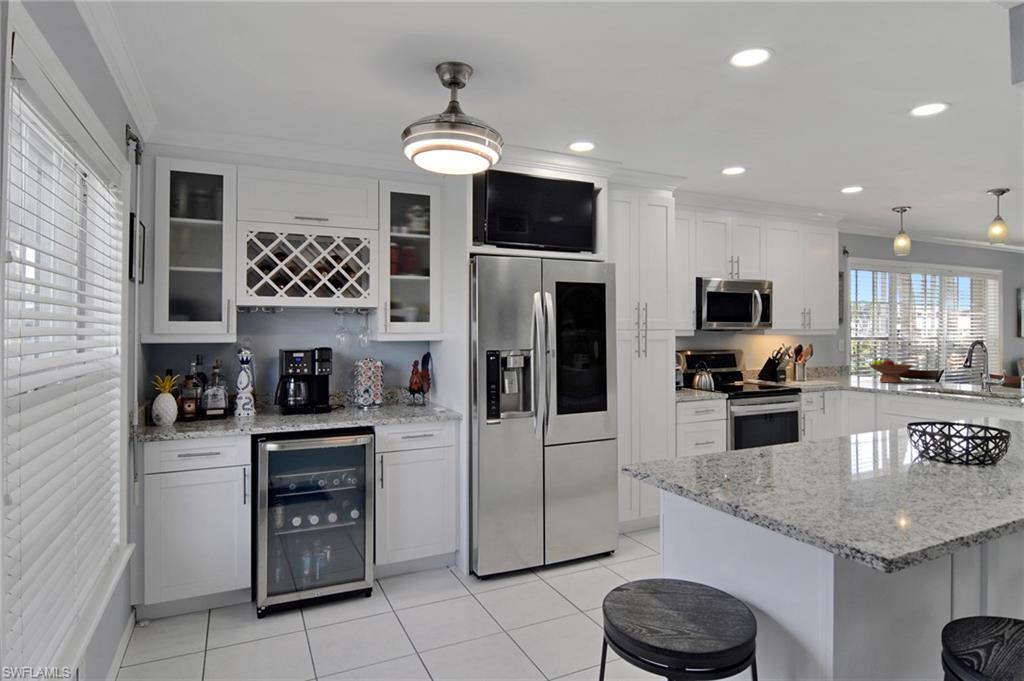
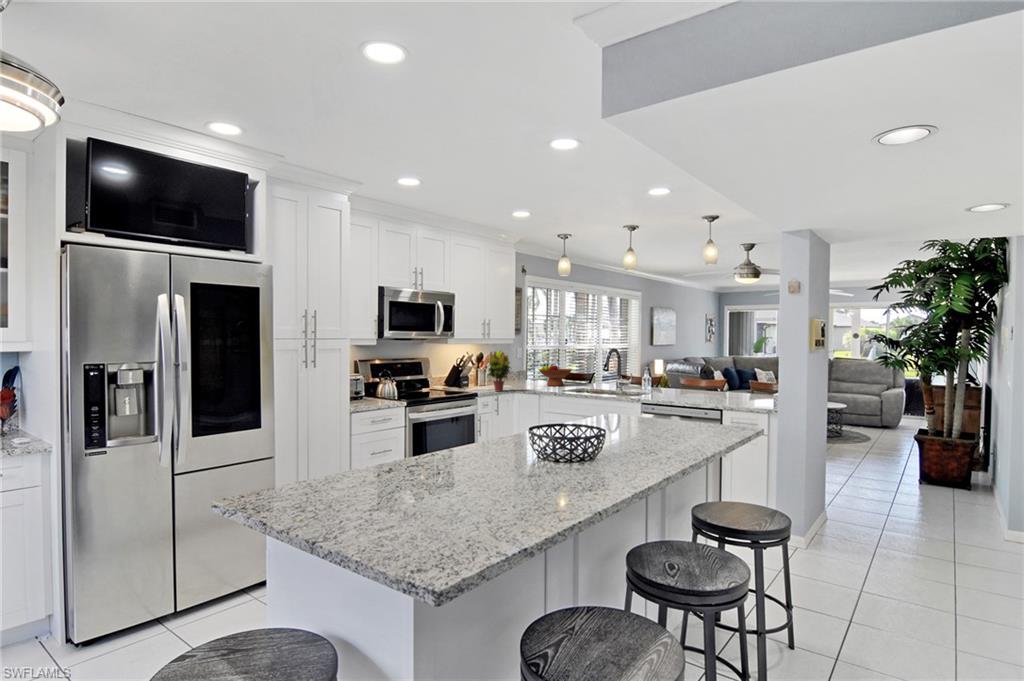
potted plant: none [808,342,841,386] -> present [488,351,510,391]

